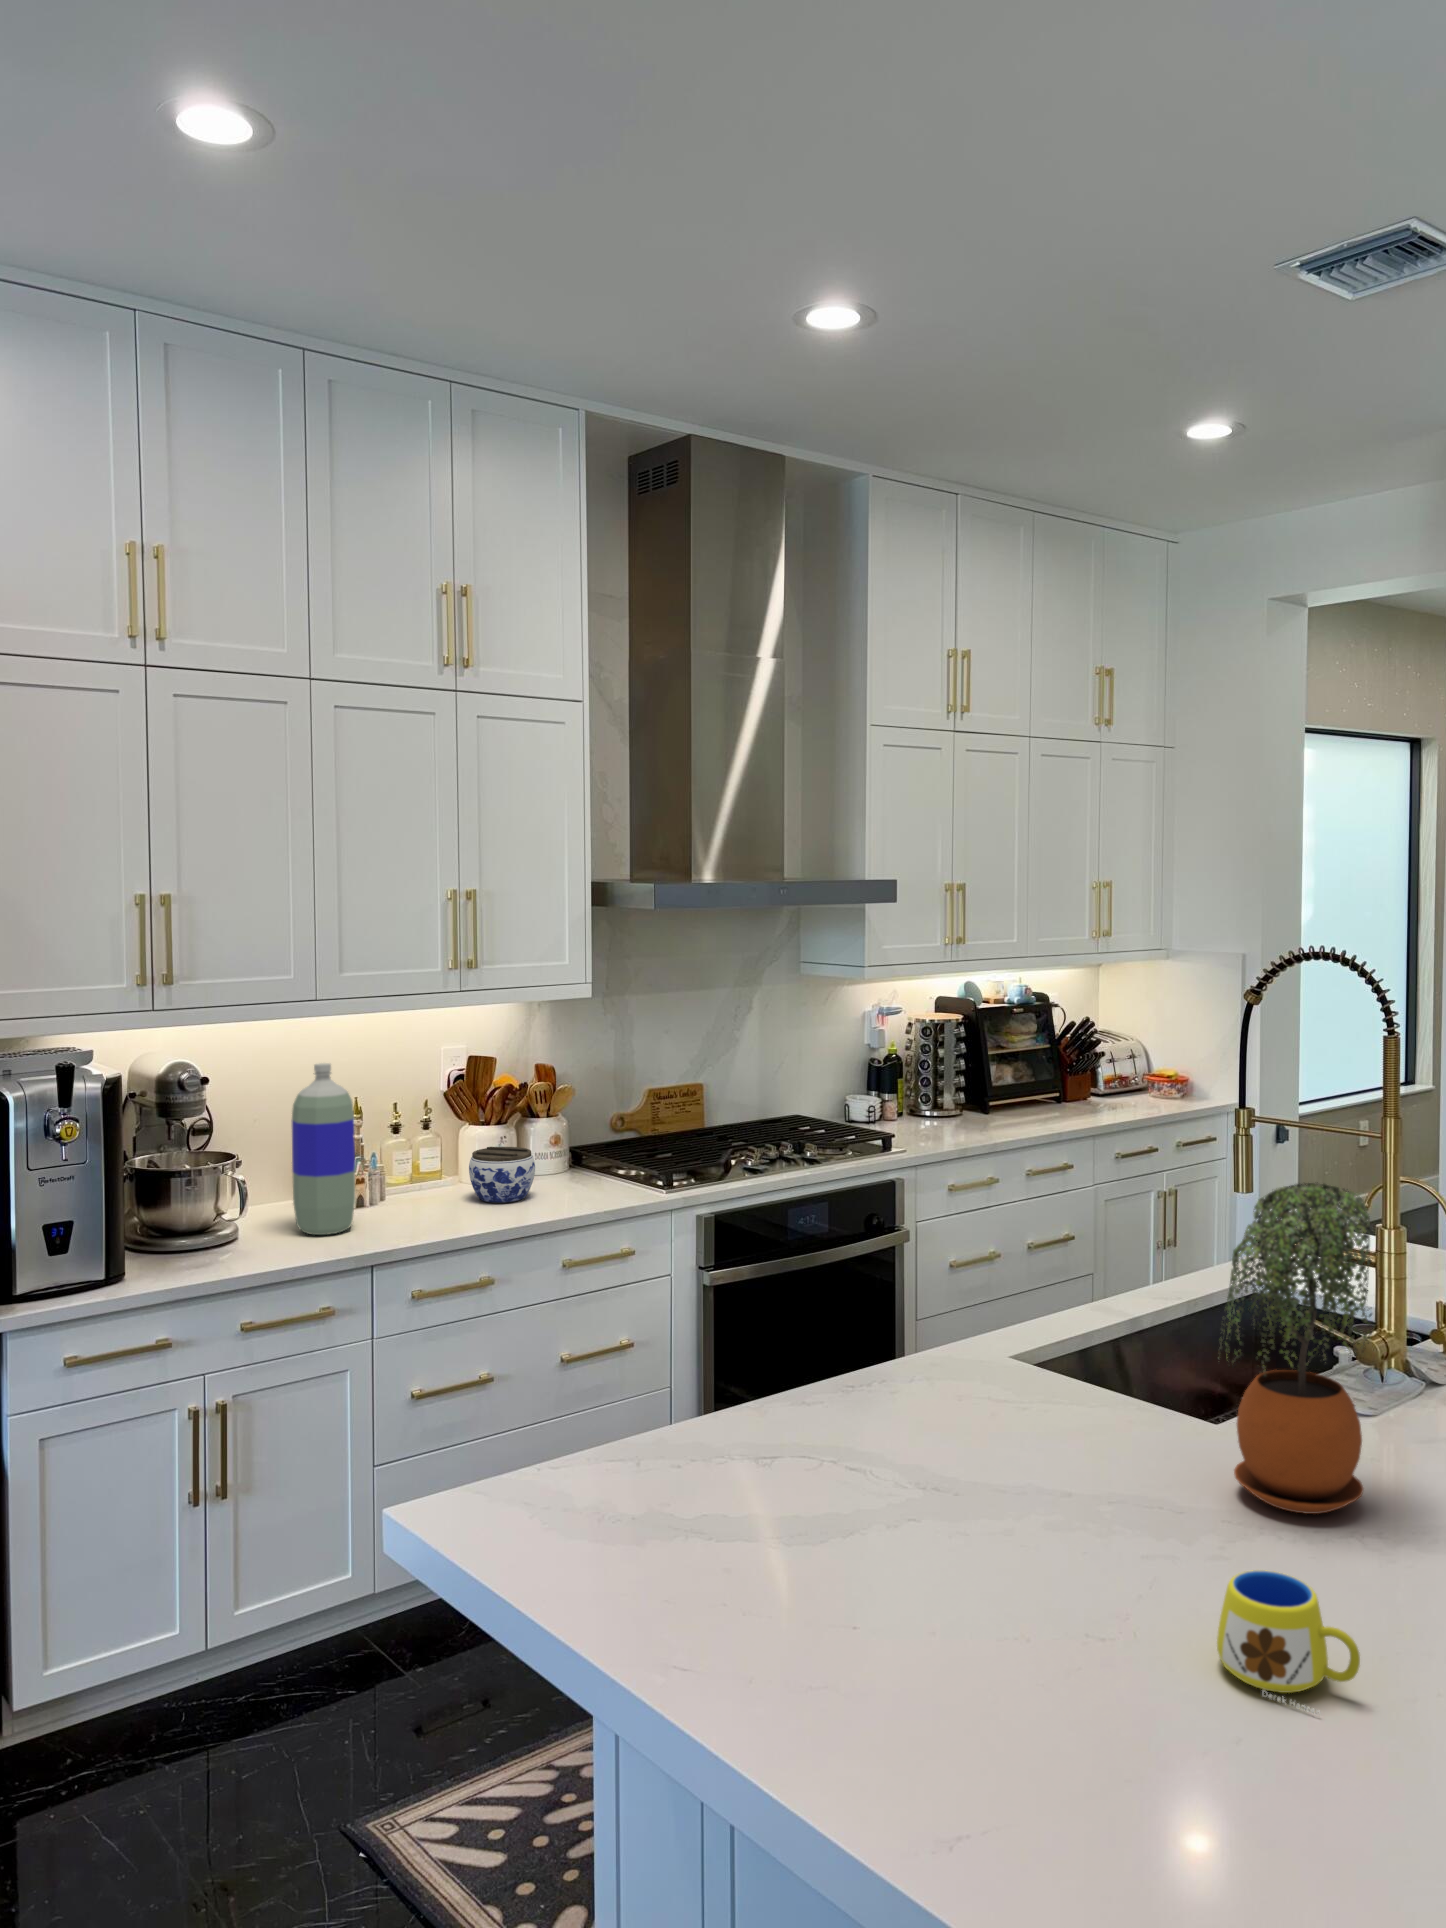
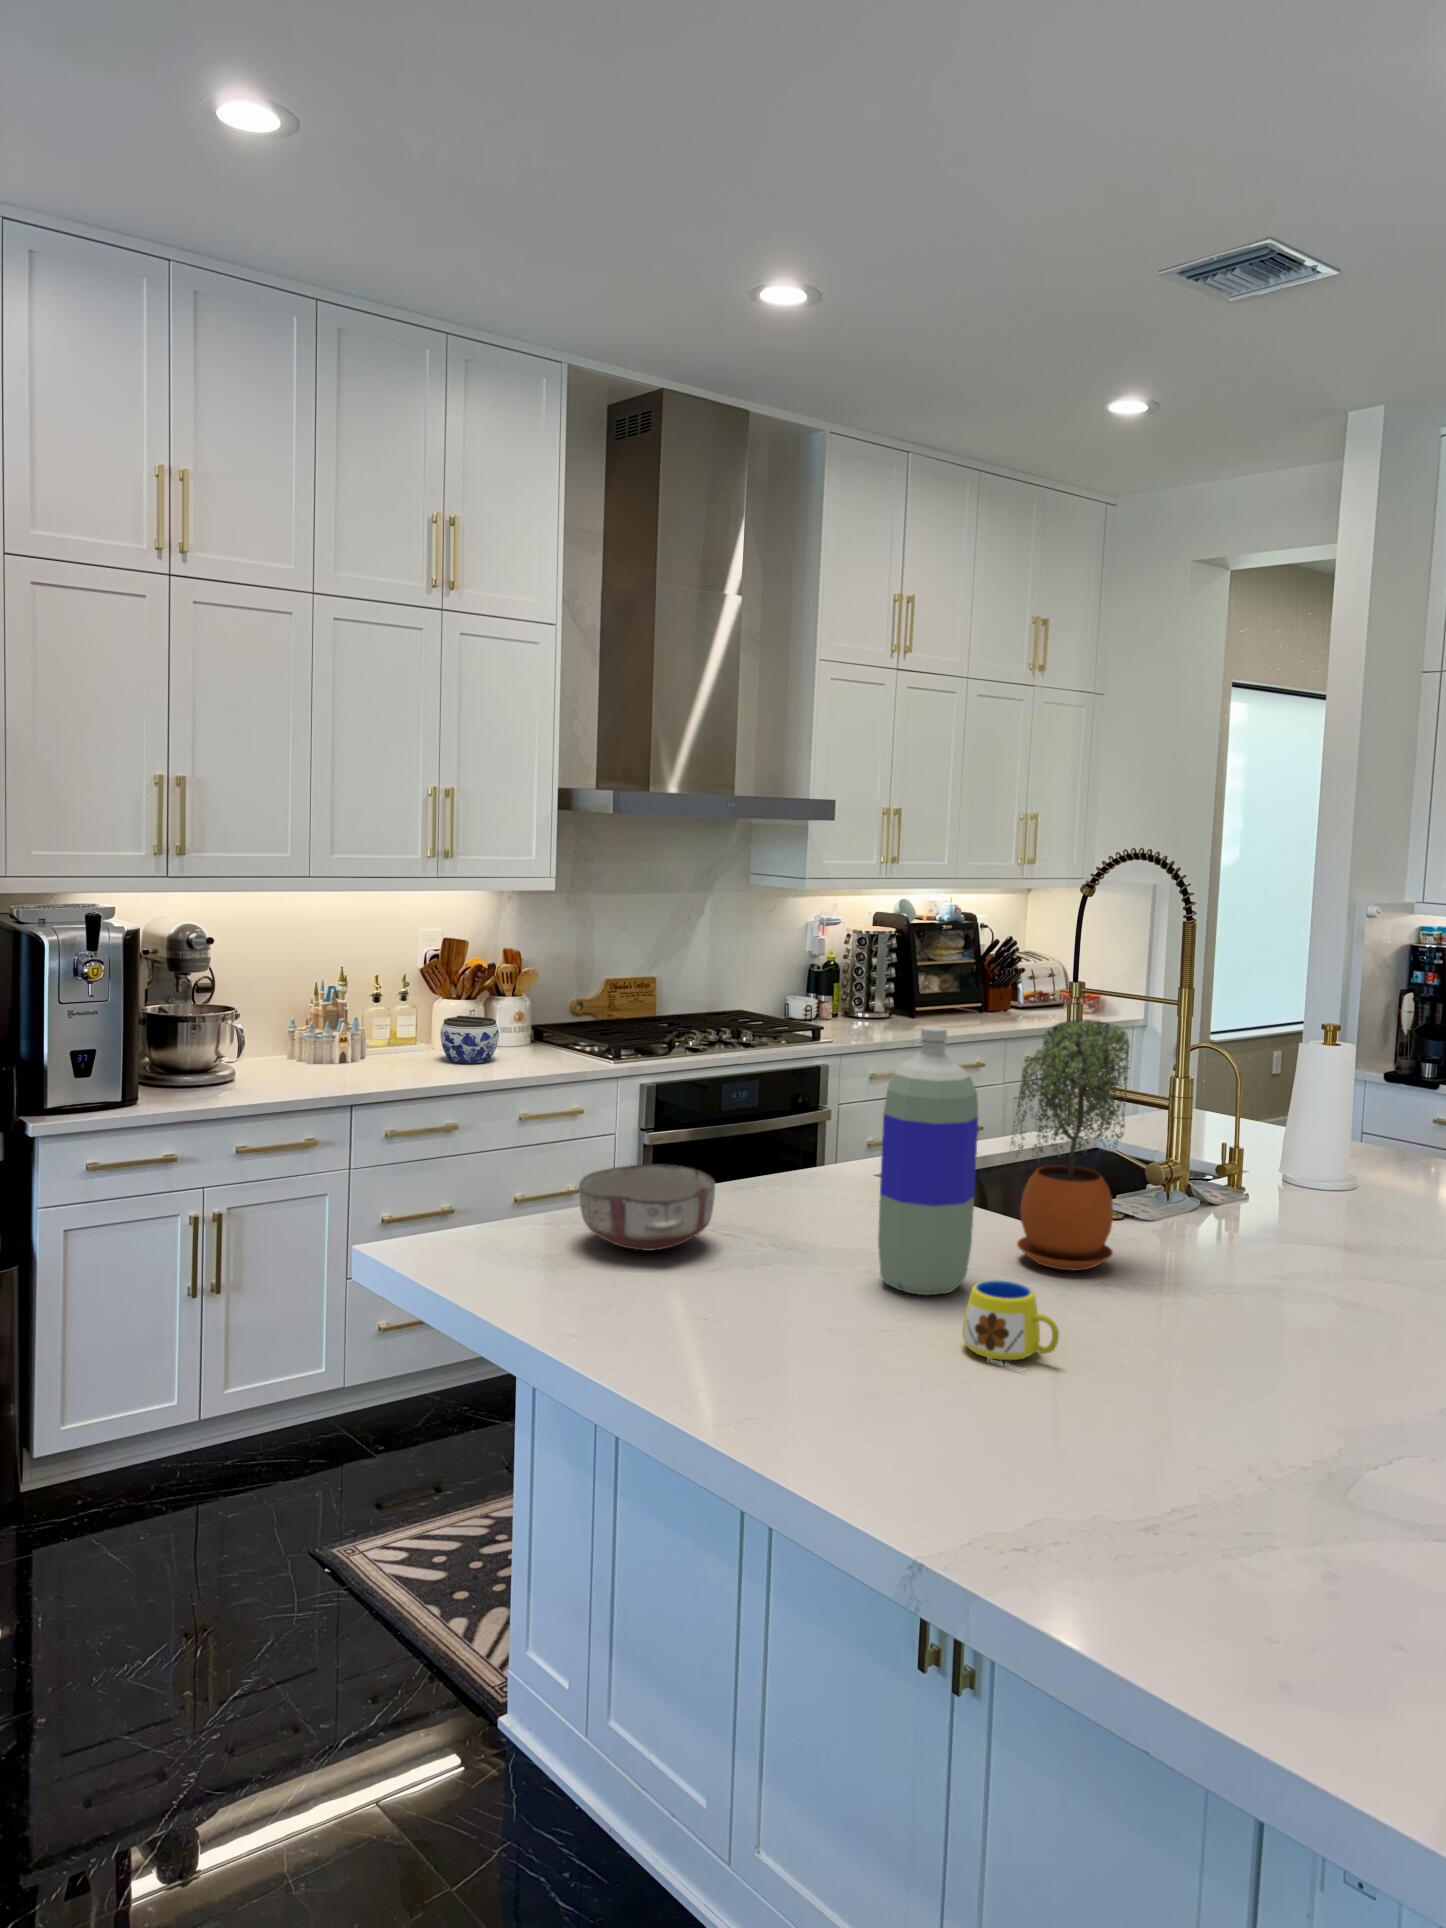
bottle: present [292,1063,355,1235] -> present [878,1027,978,1295]
ceramic bowl: none [671,1381,844,1505] -> present [579,1165,715,1251]

